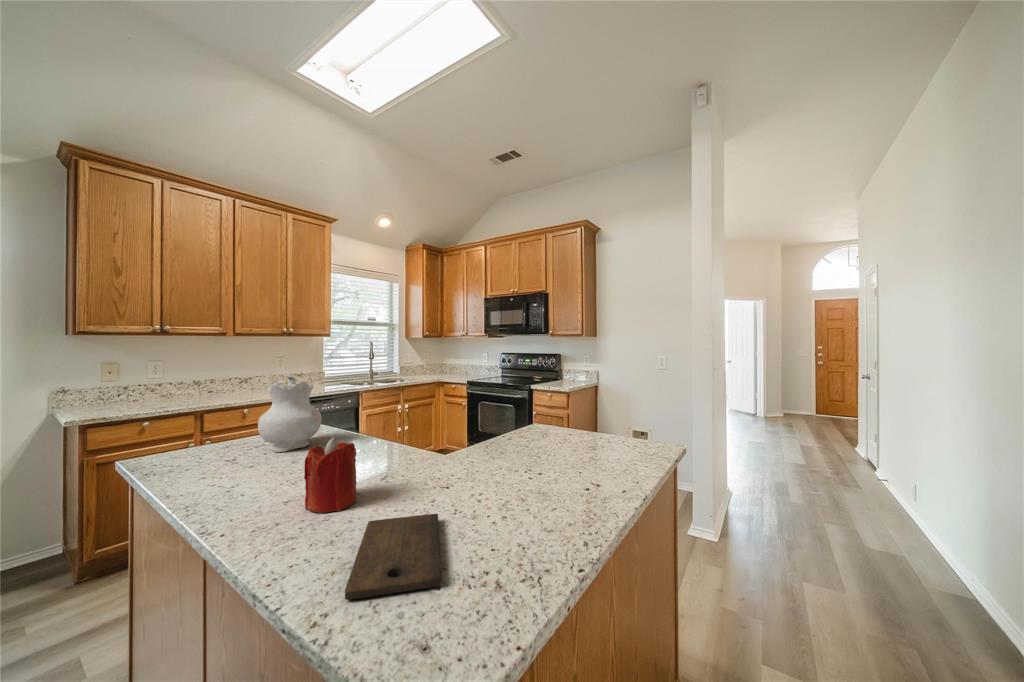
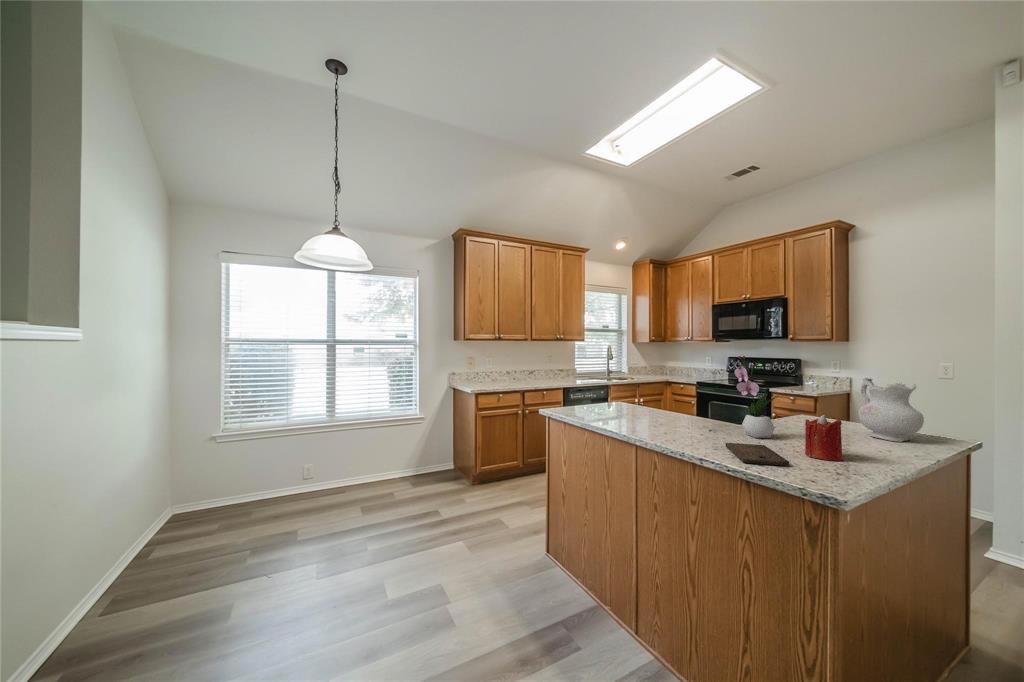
flower arrangement: none [422,348,482,486] -> present [735,356,778,438]
ceramic pitcher: present [258,376,322,452] -> present [858,378,924,442]
candle: present [304,438,357,513] -> present [805,415,842,461]

